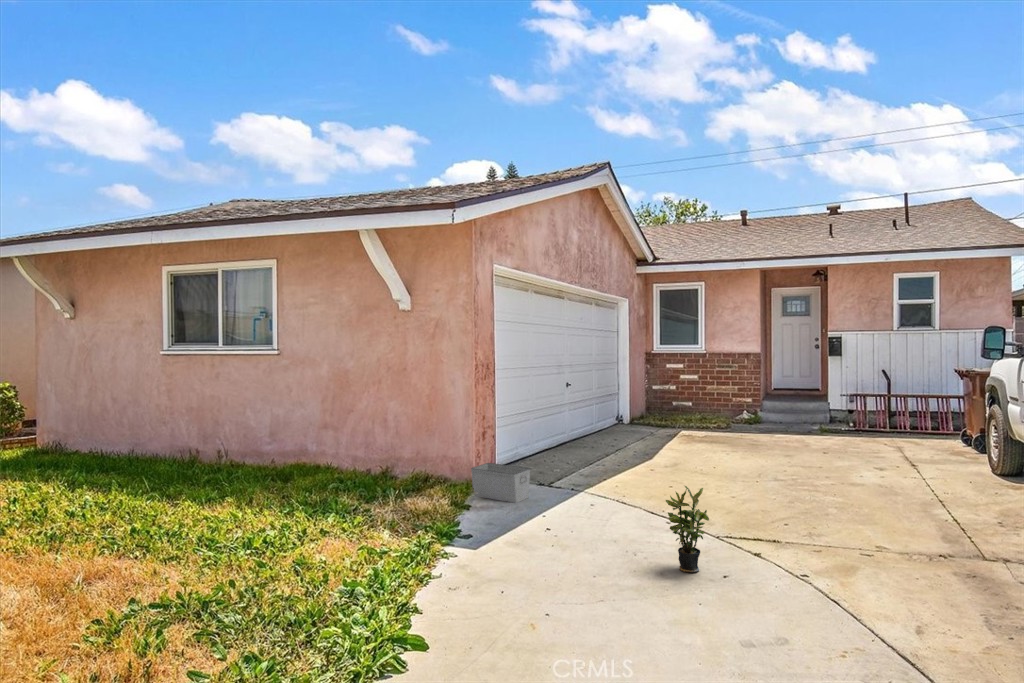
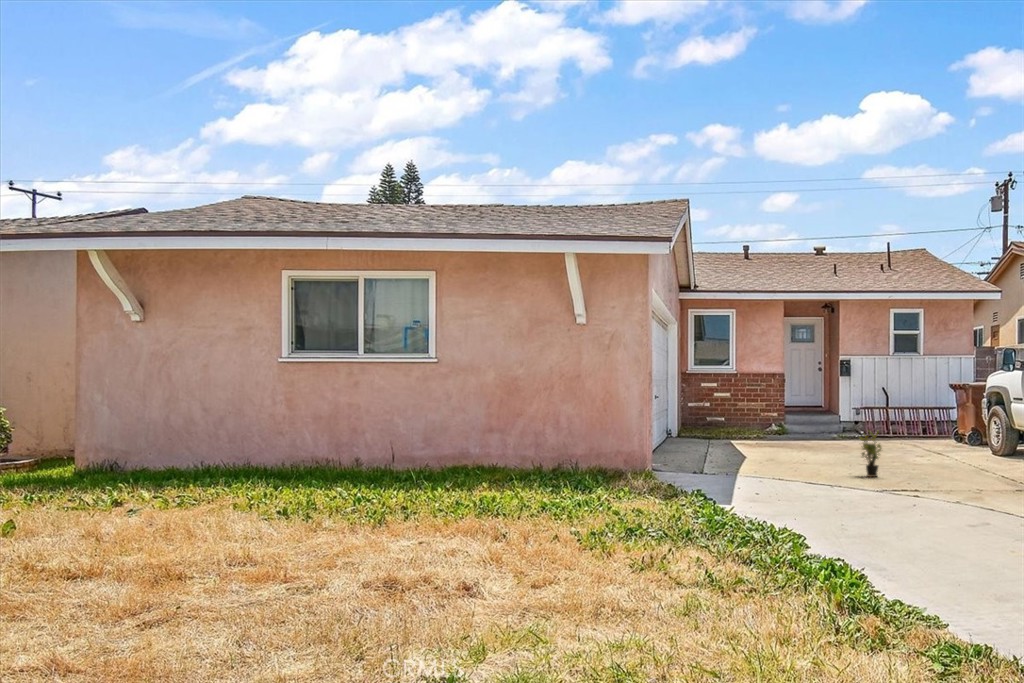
storage bin: present [471,463,530,503] -> none [680,438,720,462]

